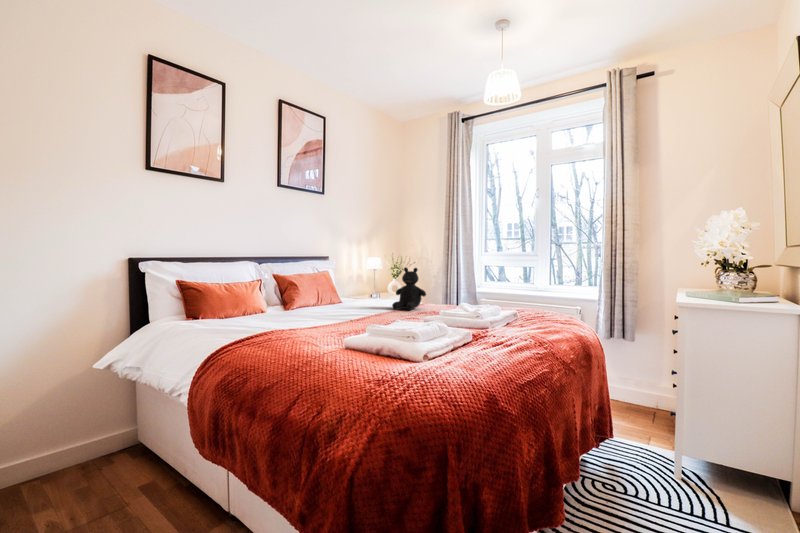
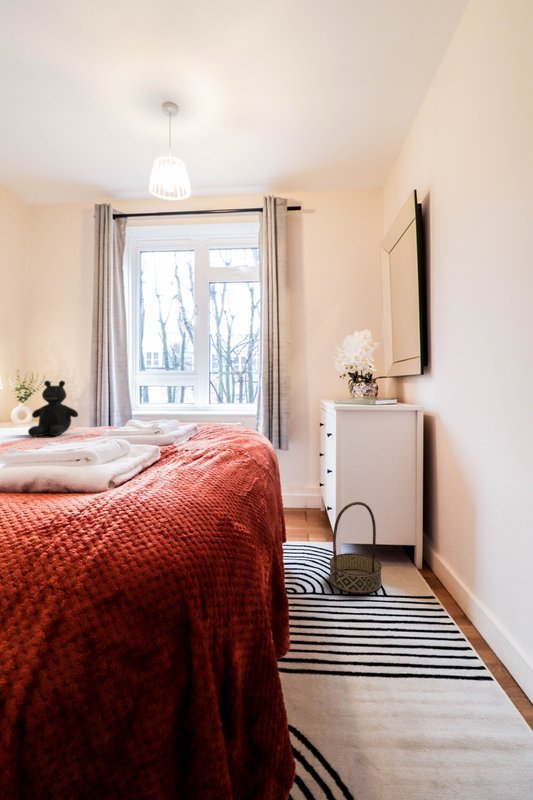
basket: none [656,408,726,512] -> present [330,502,382,593]

